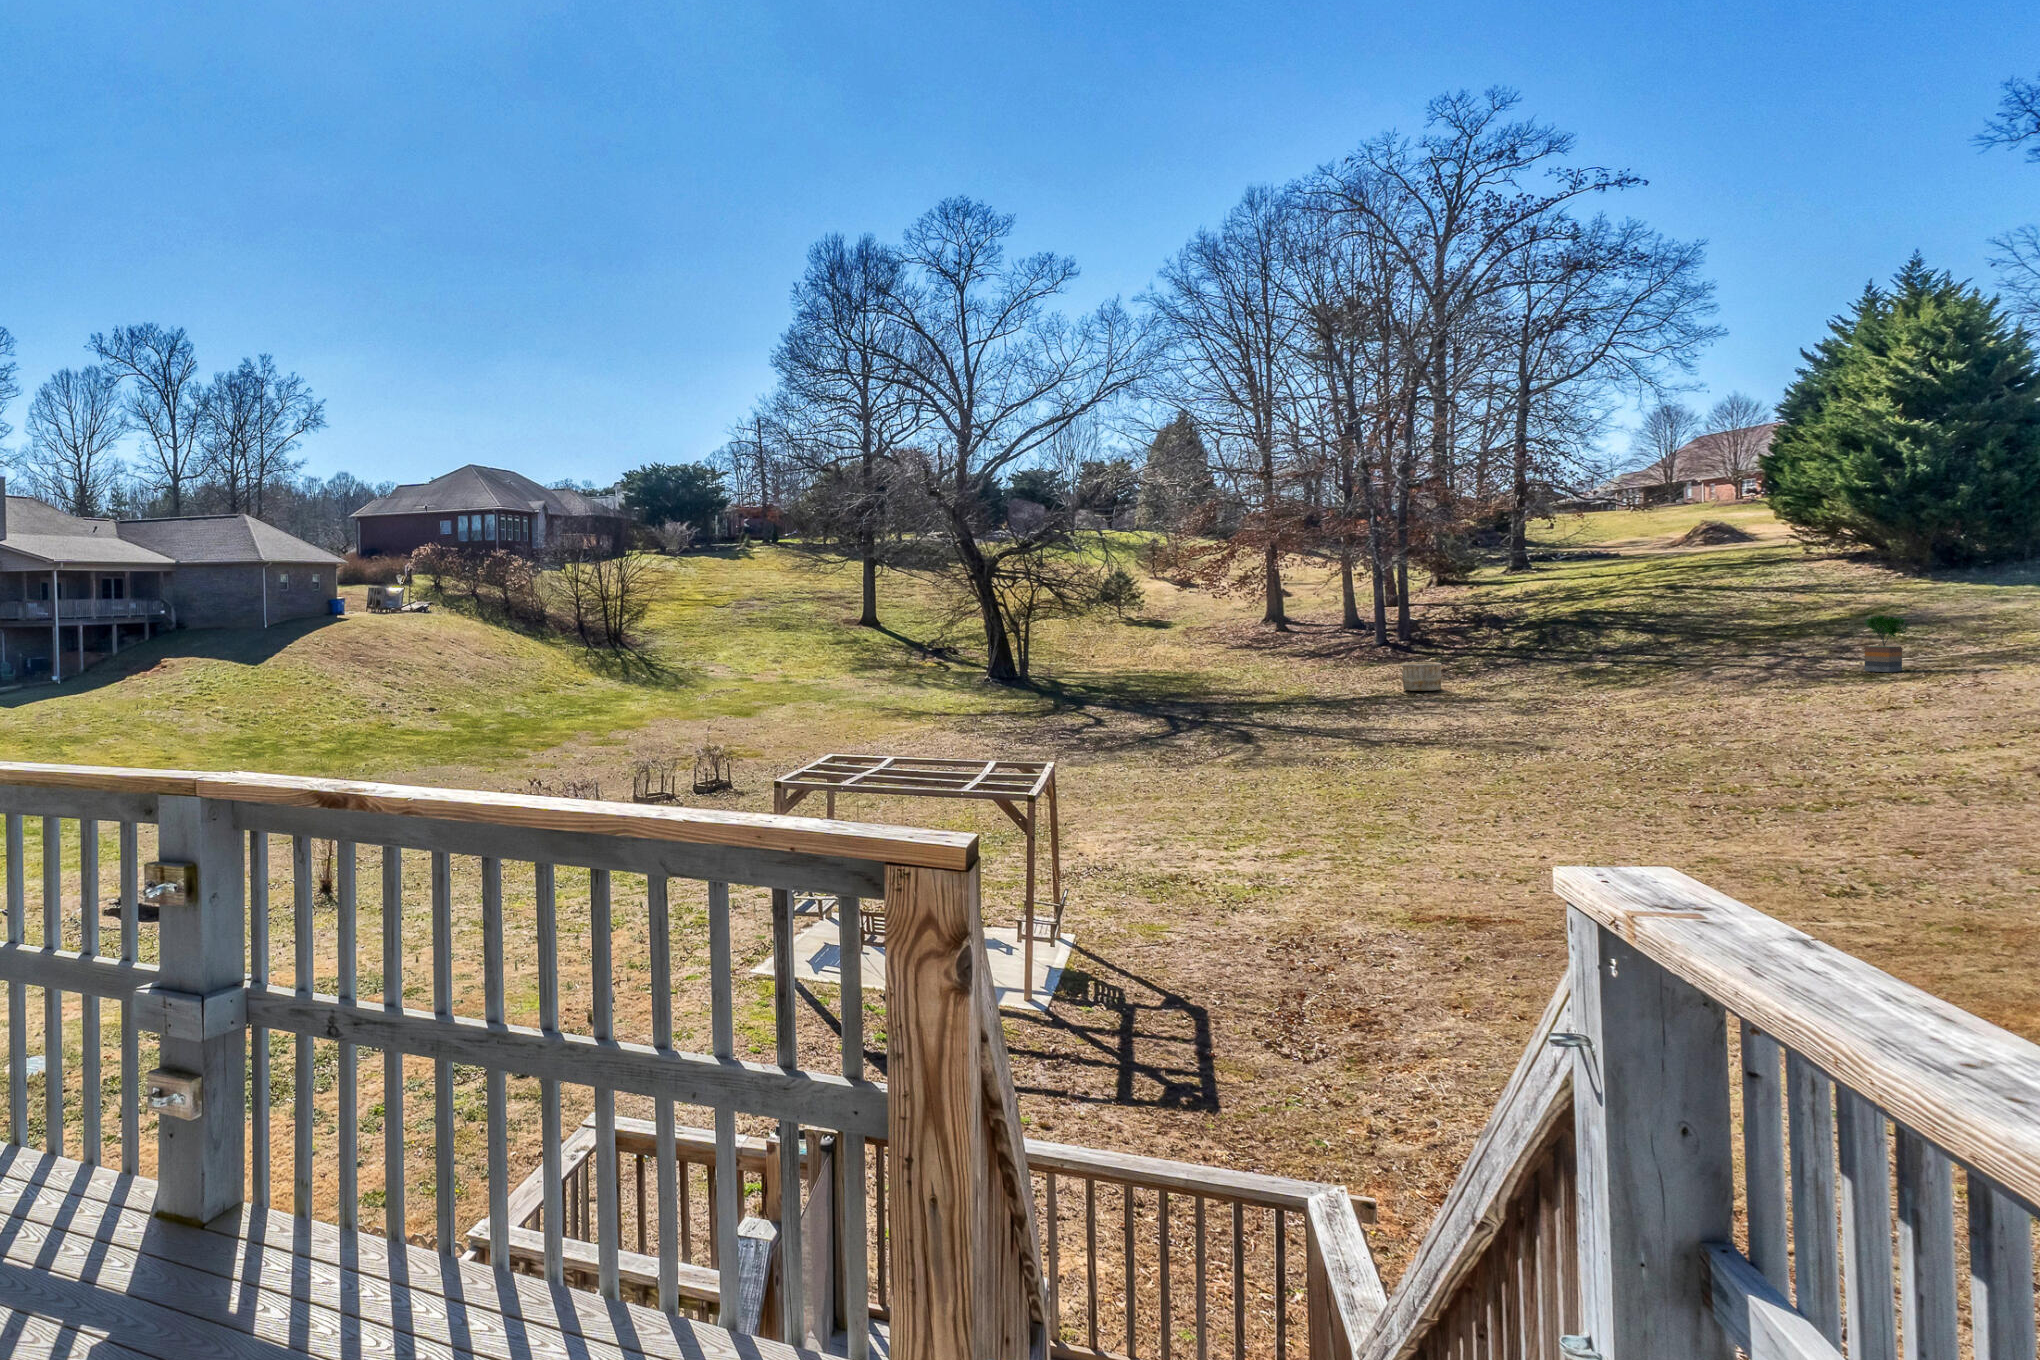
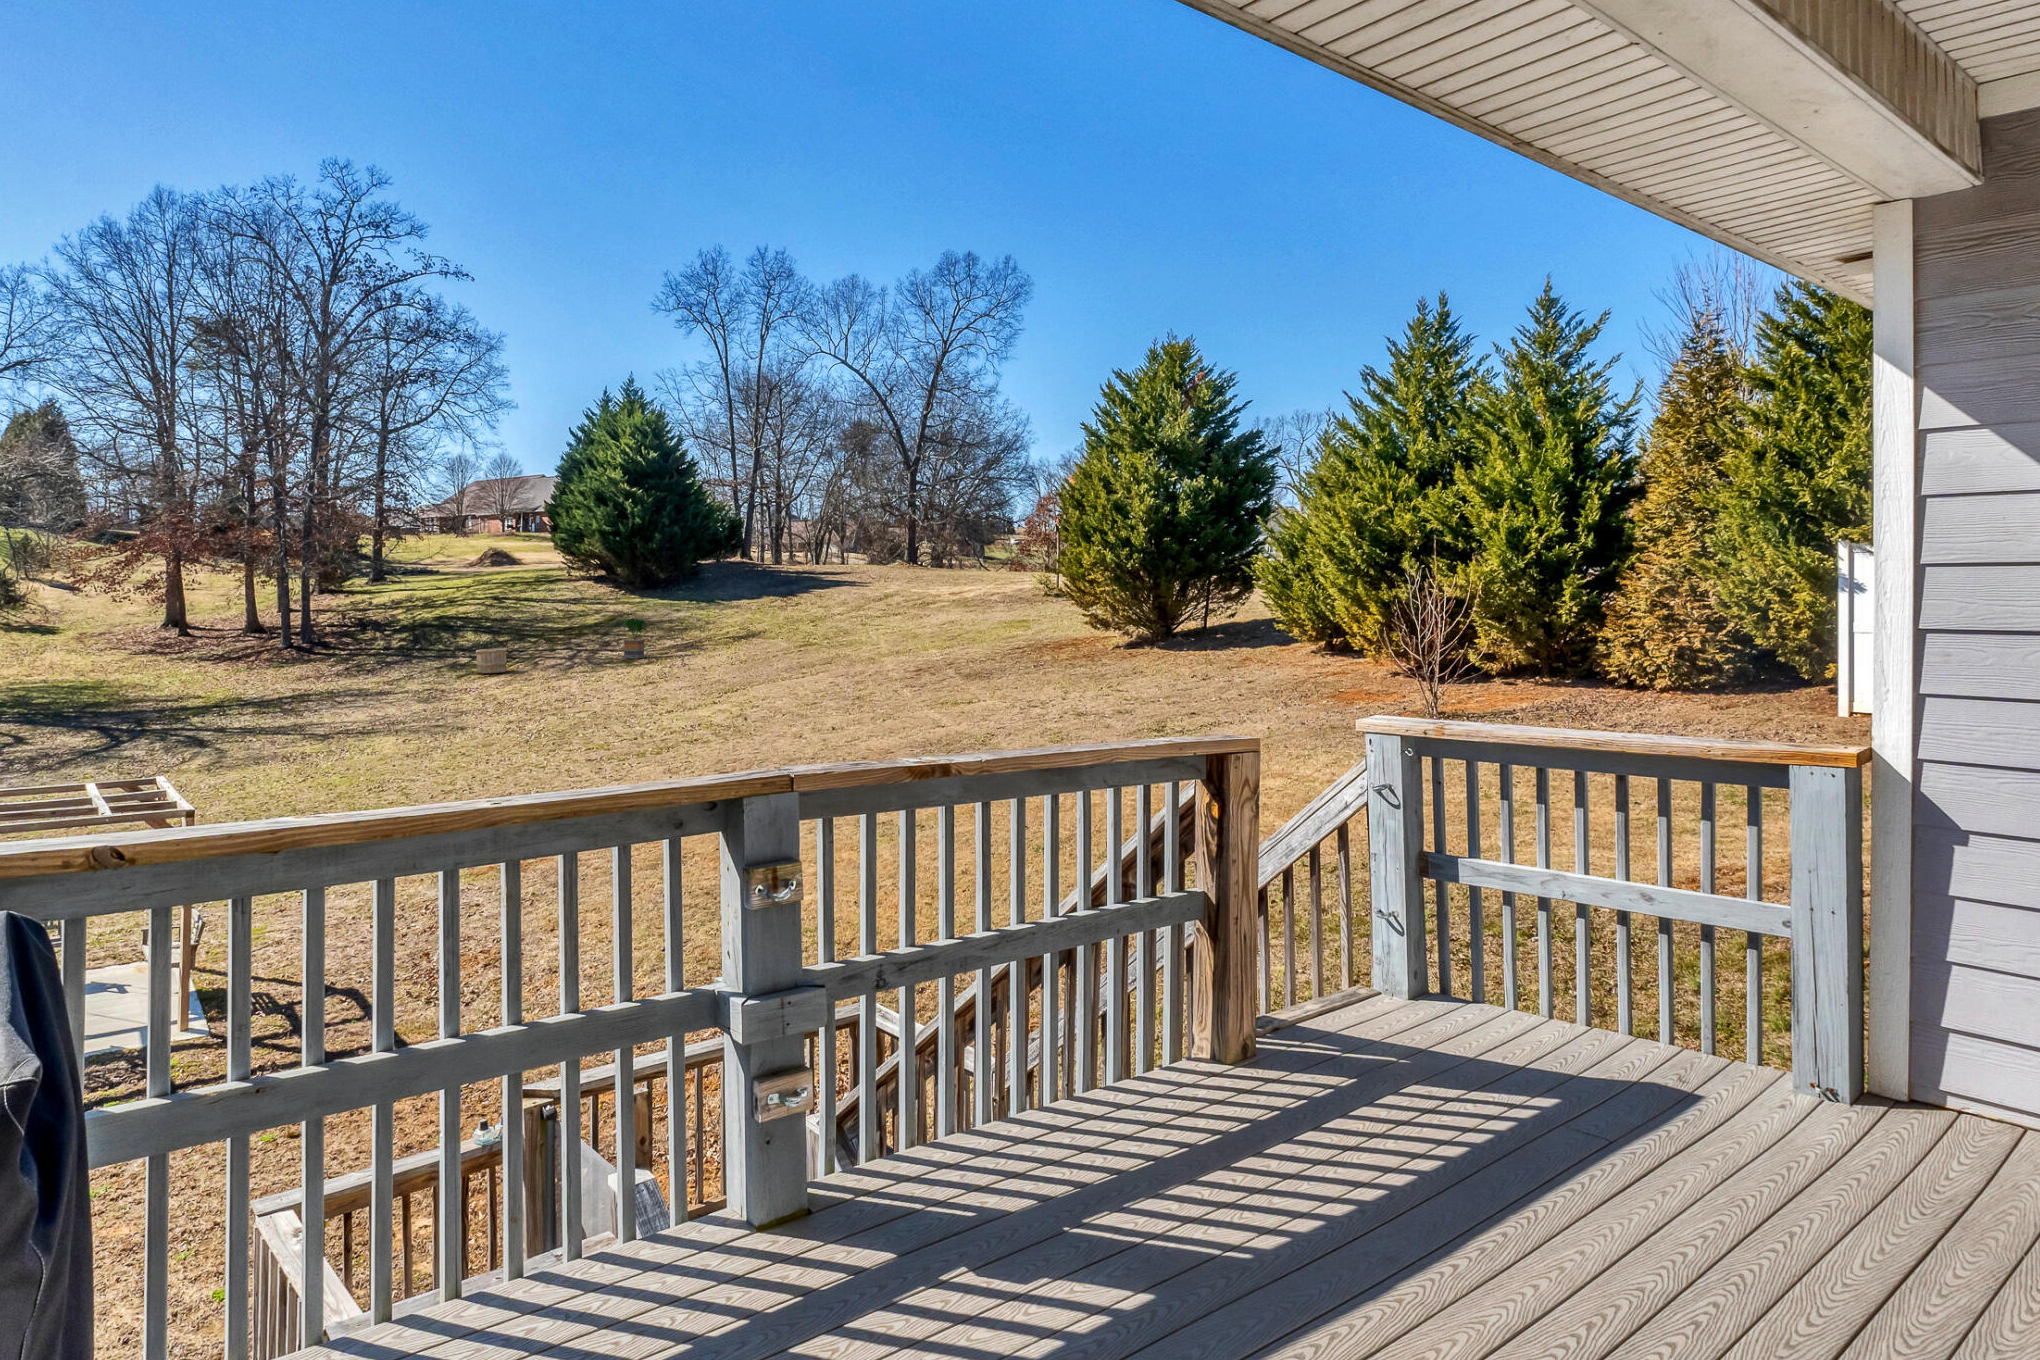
wooden bucket: present [1401,662,1442,691] -> present [476,649,507,673]

